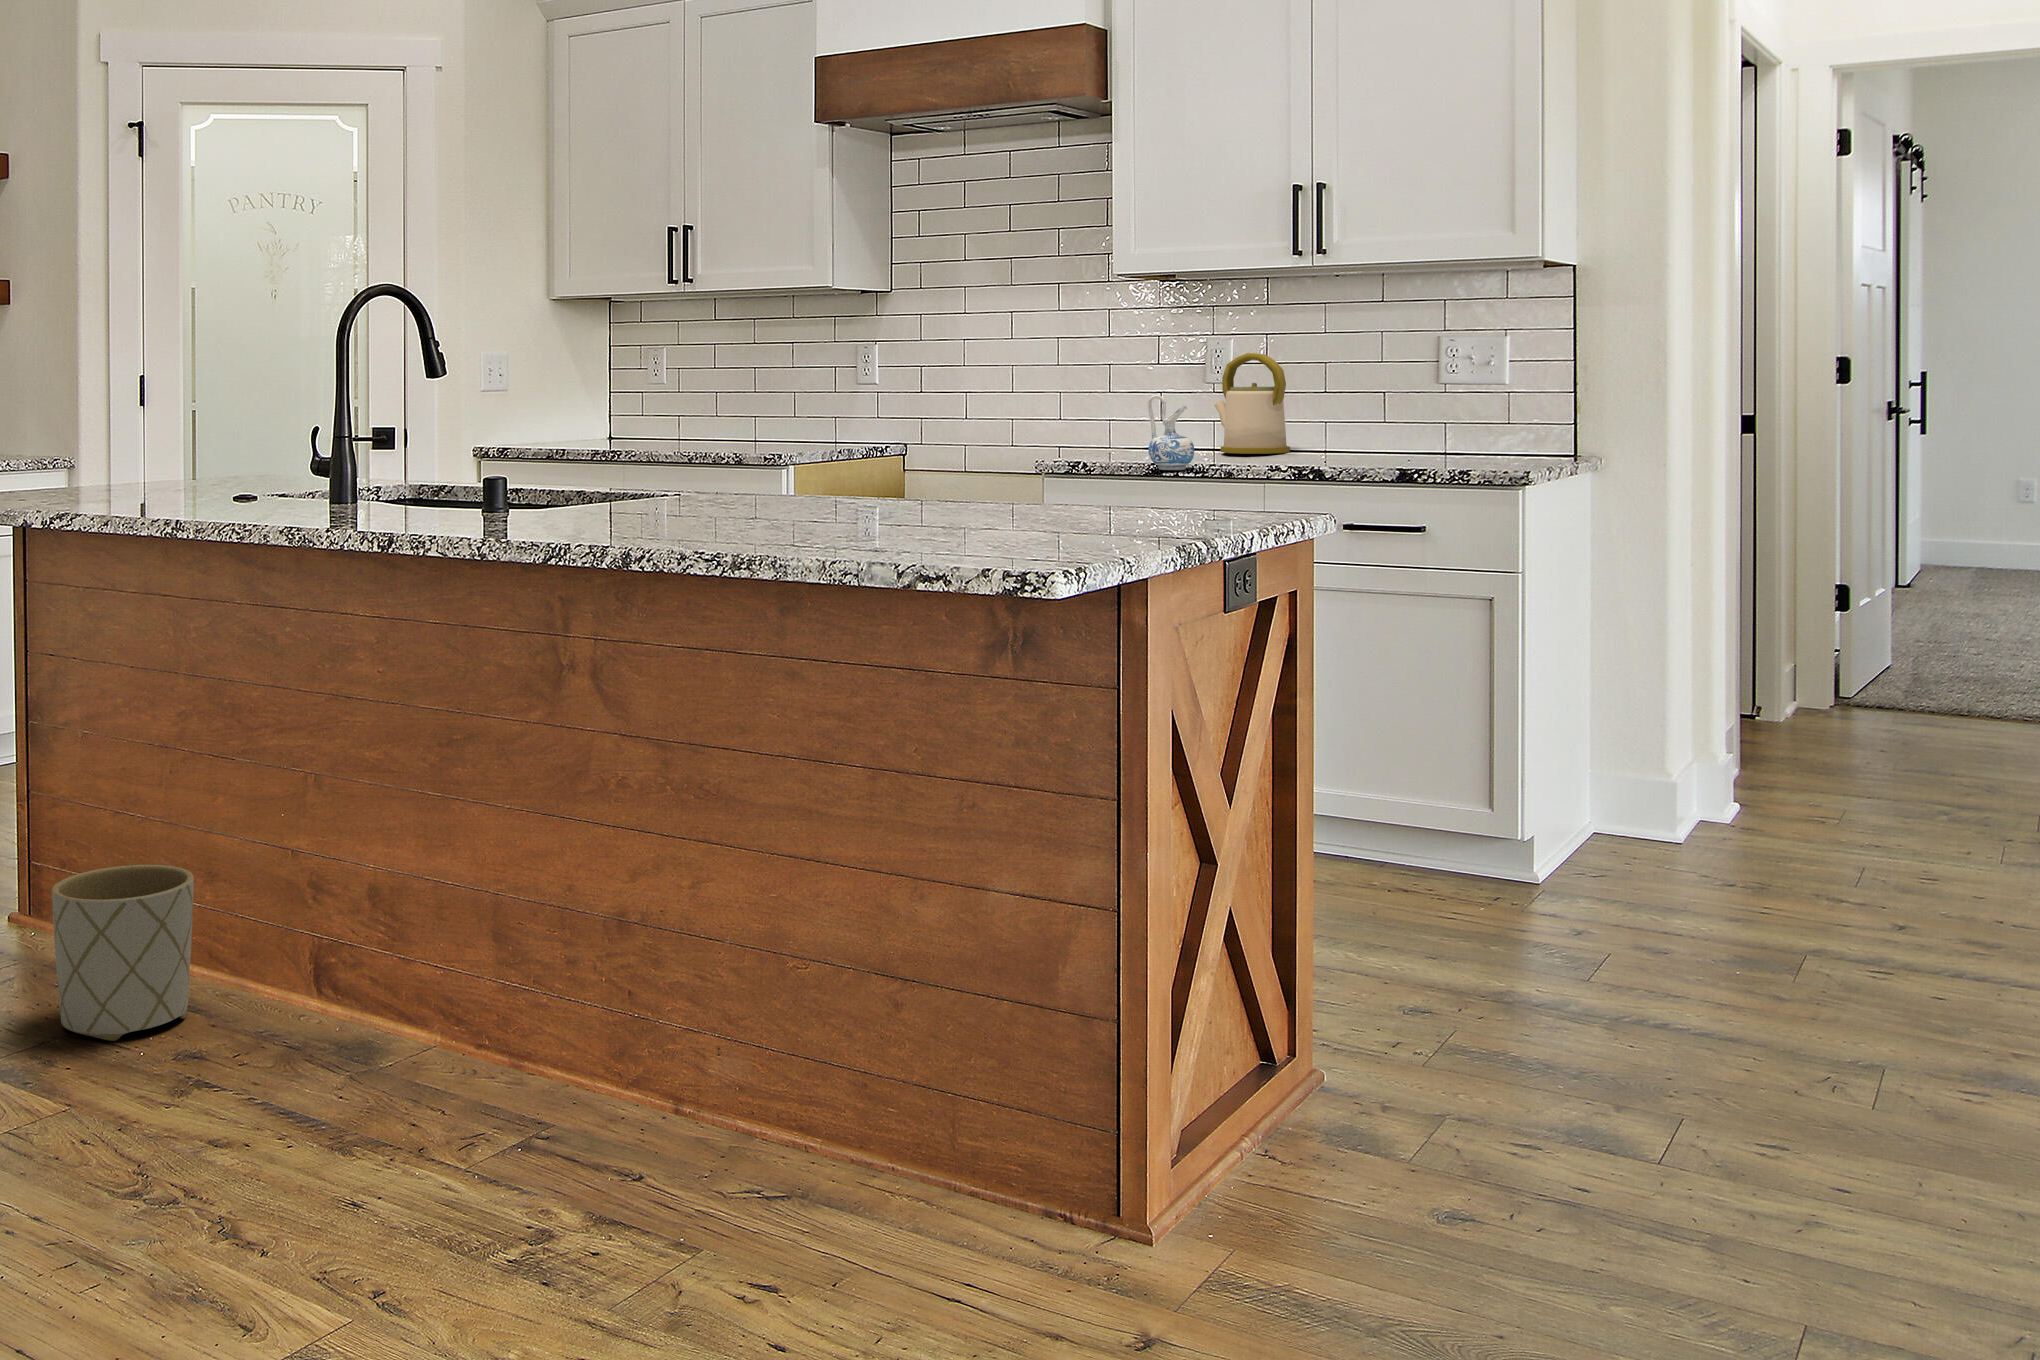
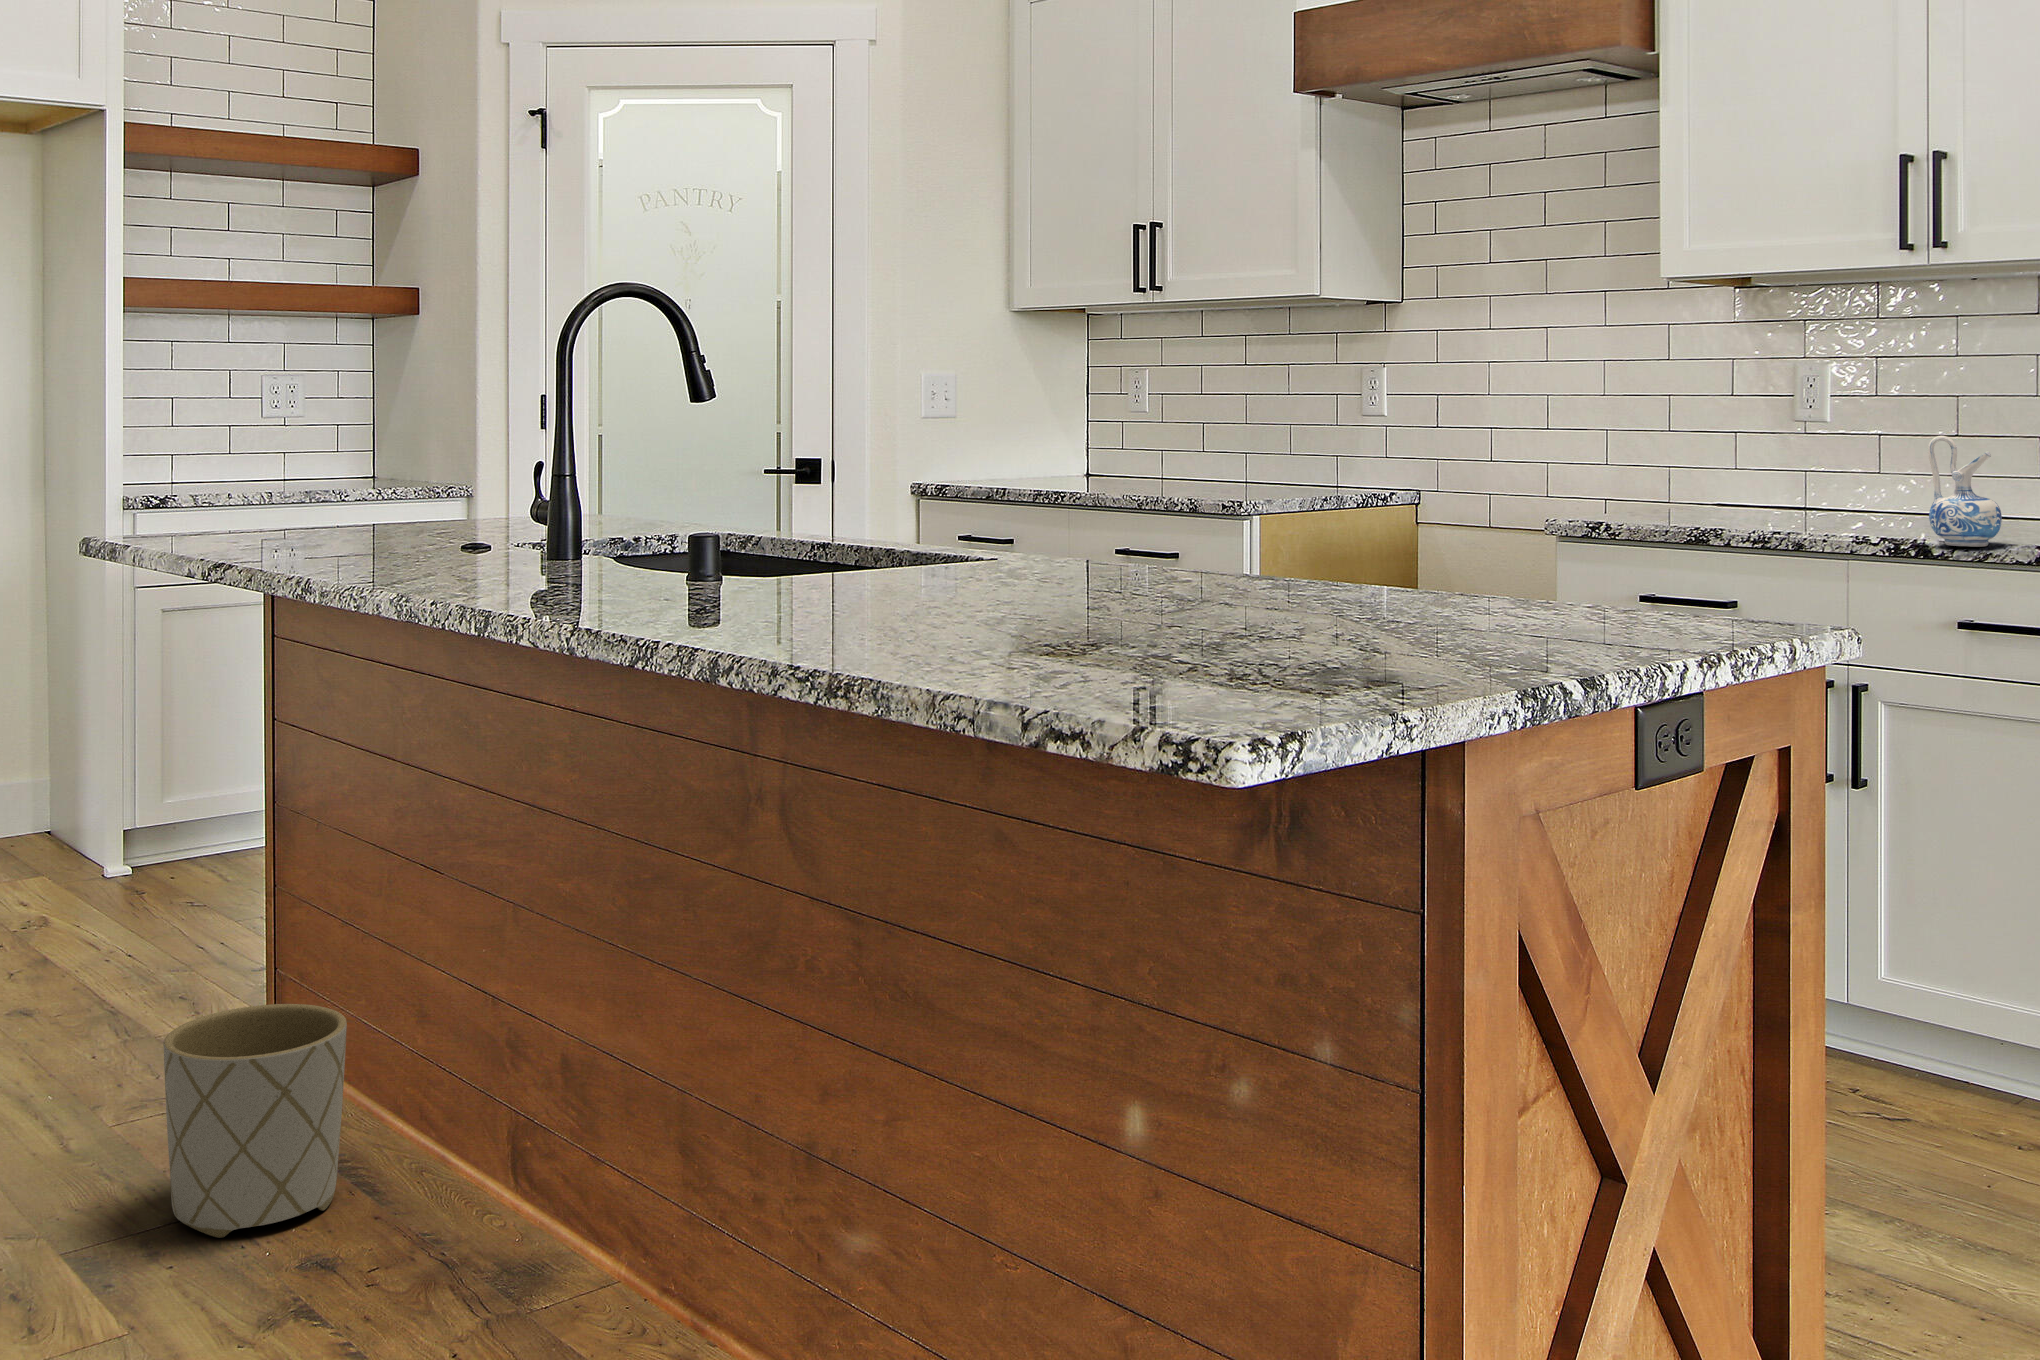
kettle: present [1214,353,1290,454] -> none [1799,382,1902,516]
ceramic pitcher: present [1148,395,1194,470] -> present [1928,436,2002,547]

